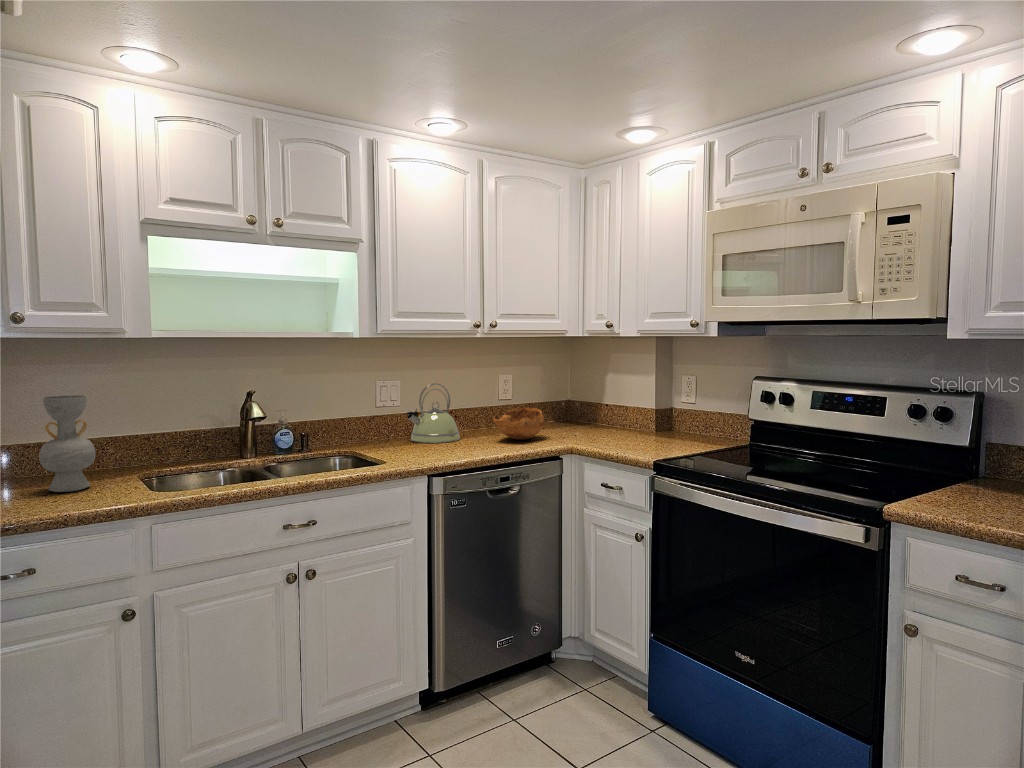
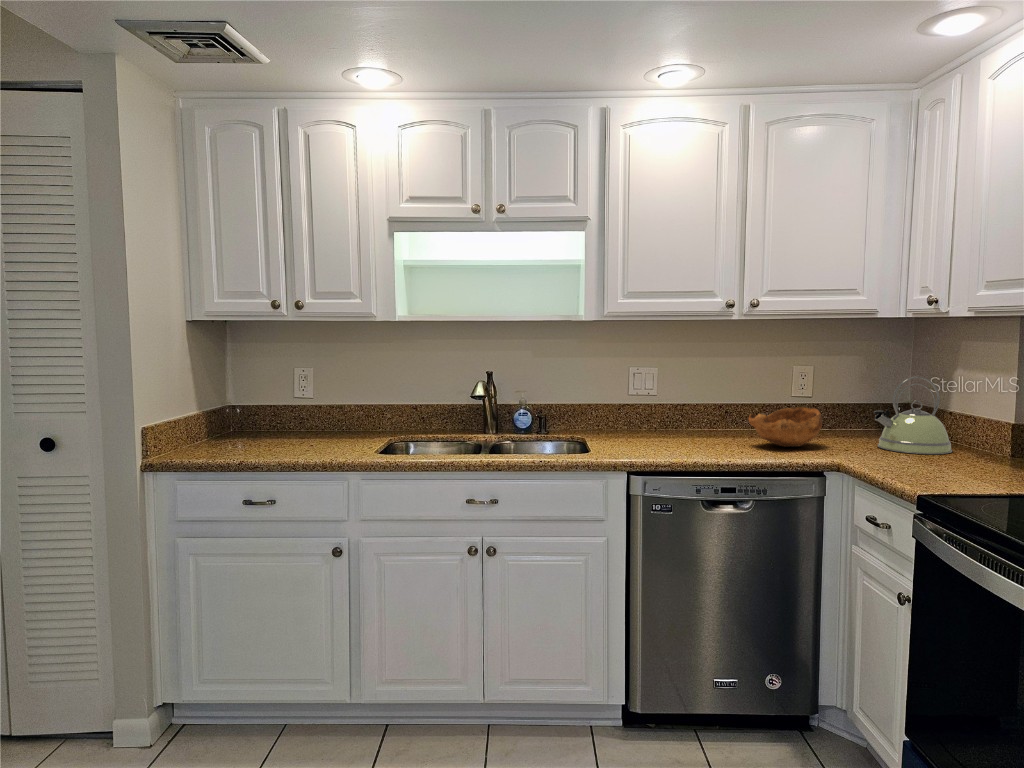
kettle: present [406,383,460,443] -> present [874,377,952,454]
decorative vase: present [39,395,96,492] -> none [315,367,354,444]

